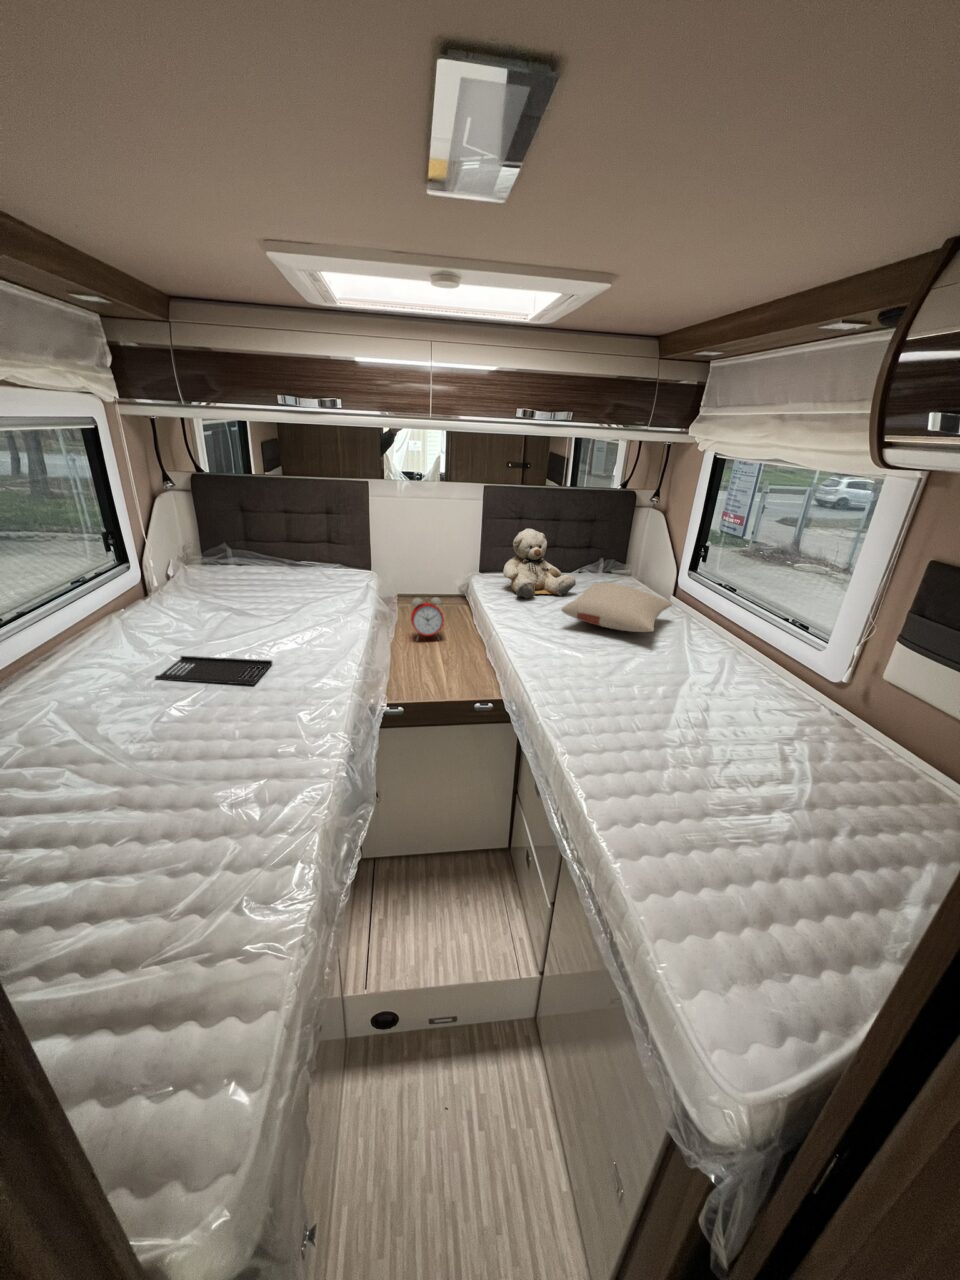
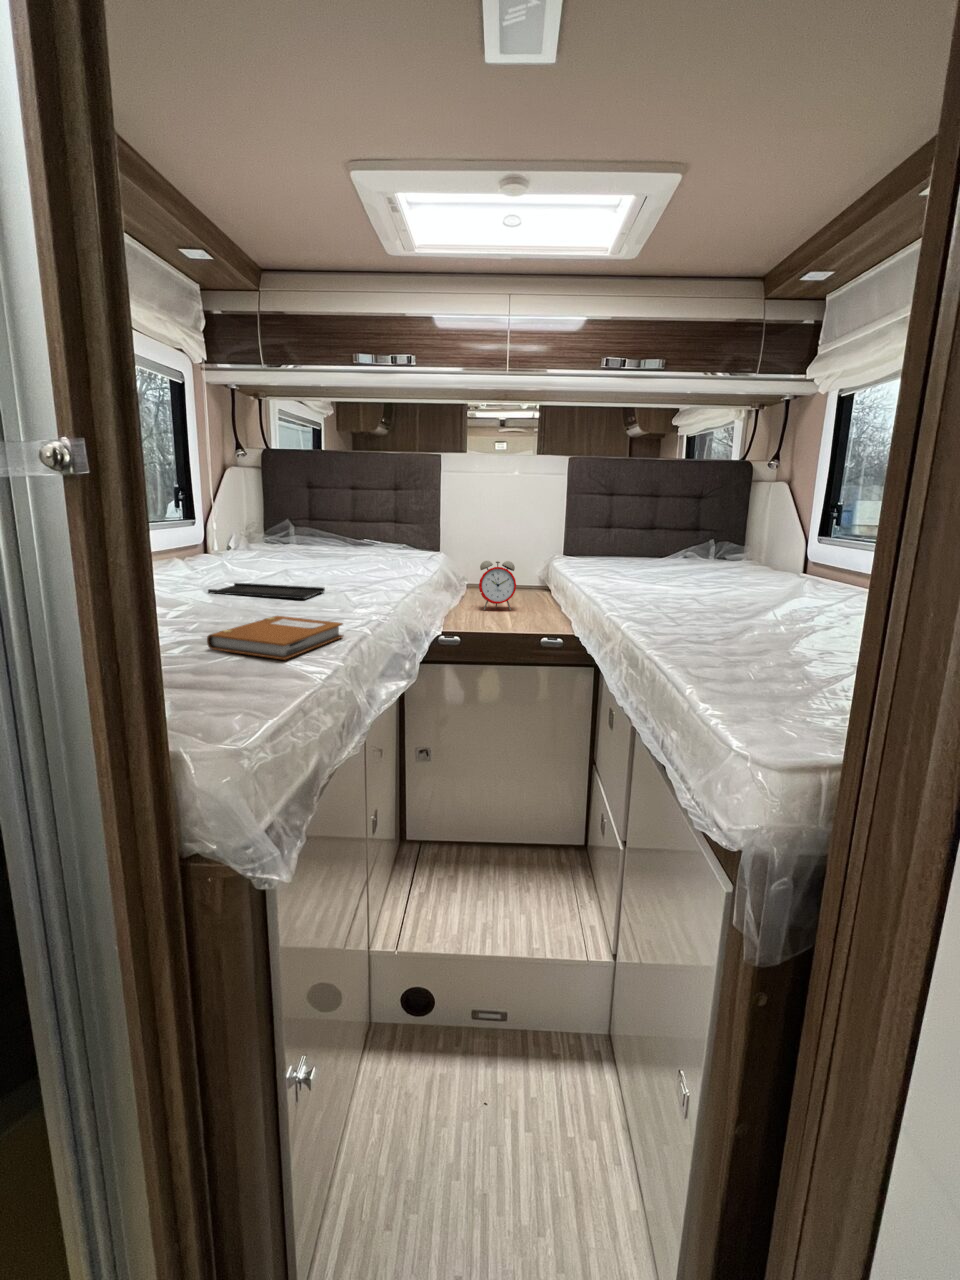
teddy bear: present [503,528,576,599] -> none [589,499,677,573]
pillow: present [561,583,672,632] -> none [653,541,796,588]
notebook: none [166,745,301,832] -> present [207,616,343,660]

